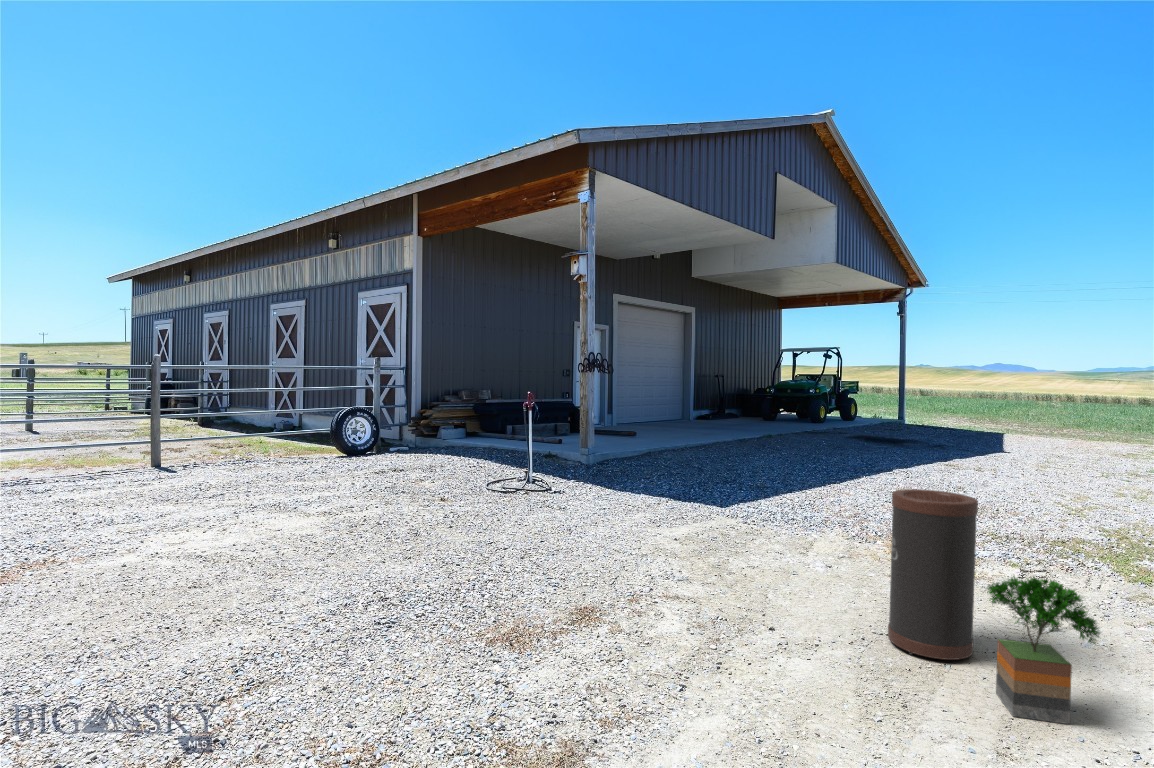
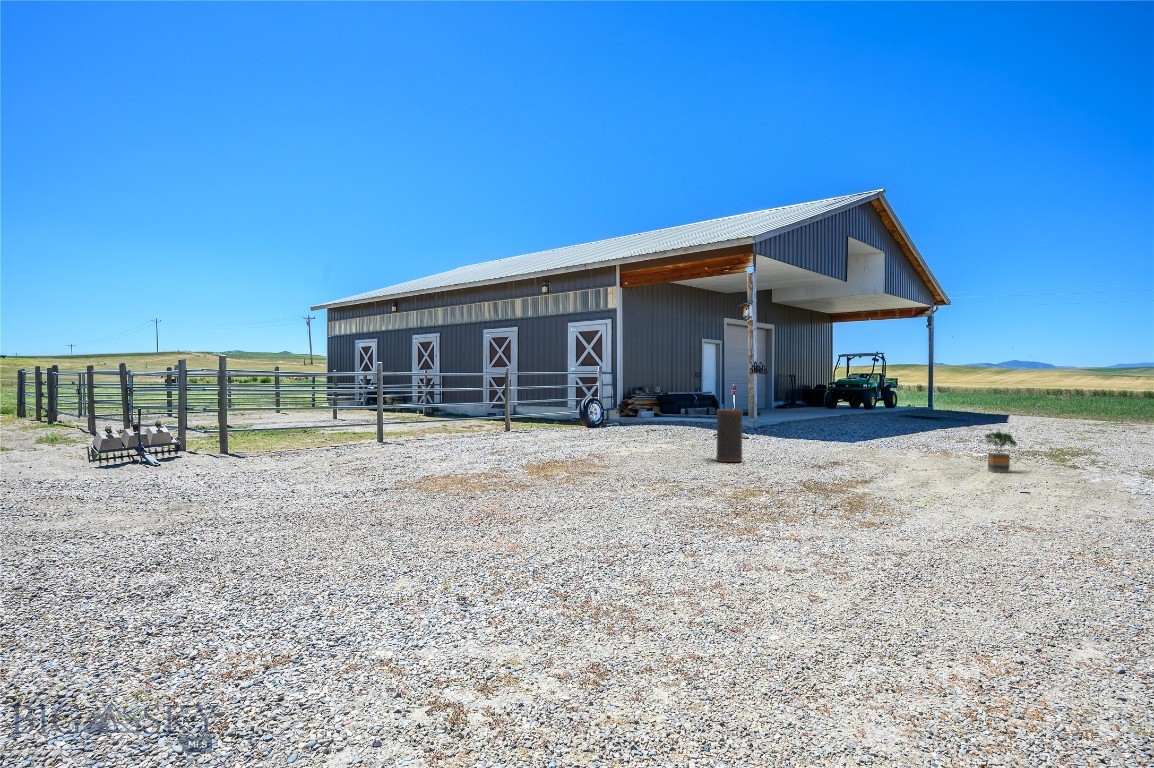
trash can: present [888,489,978,660] -> present [716,409,743,462]

